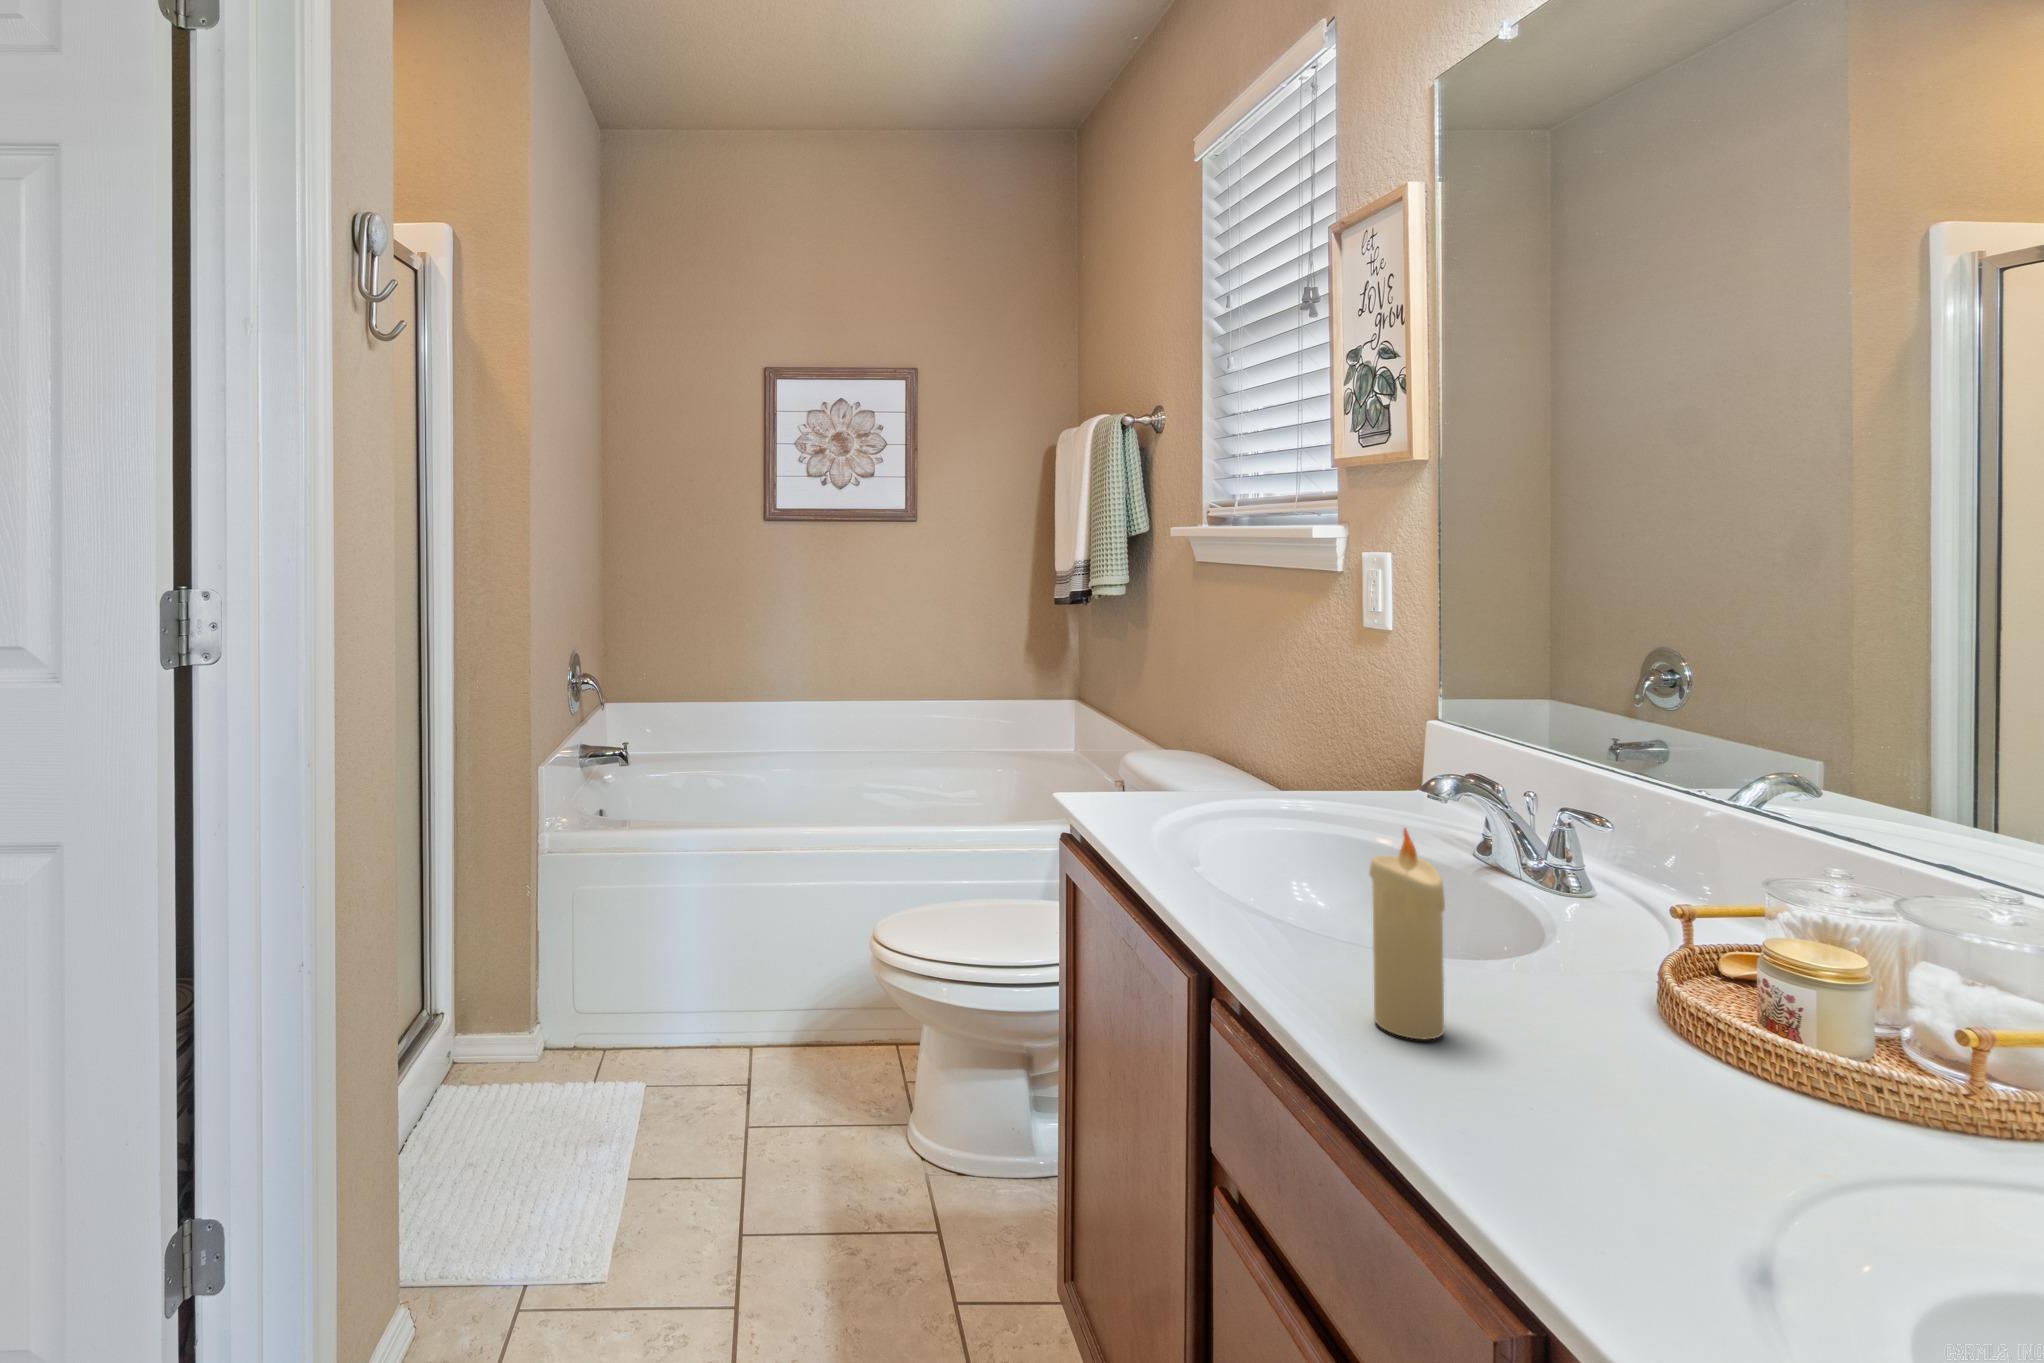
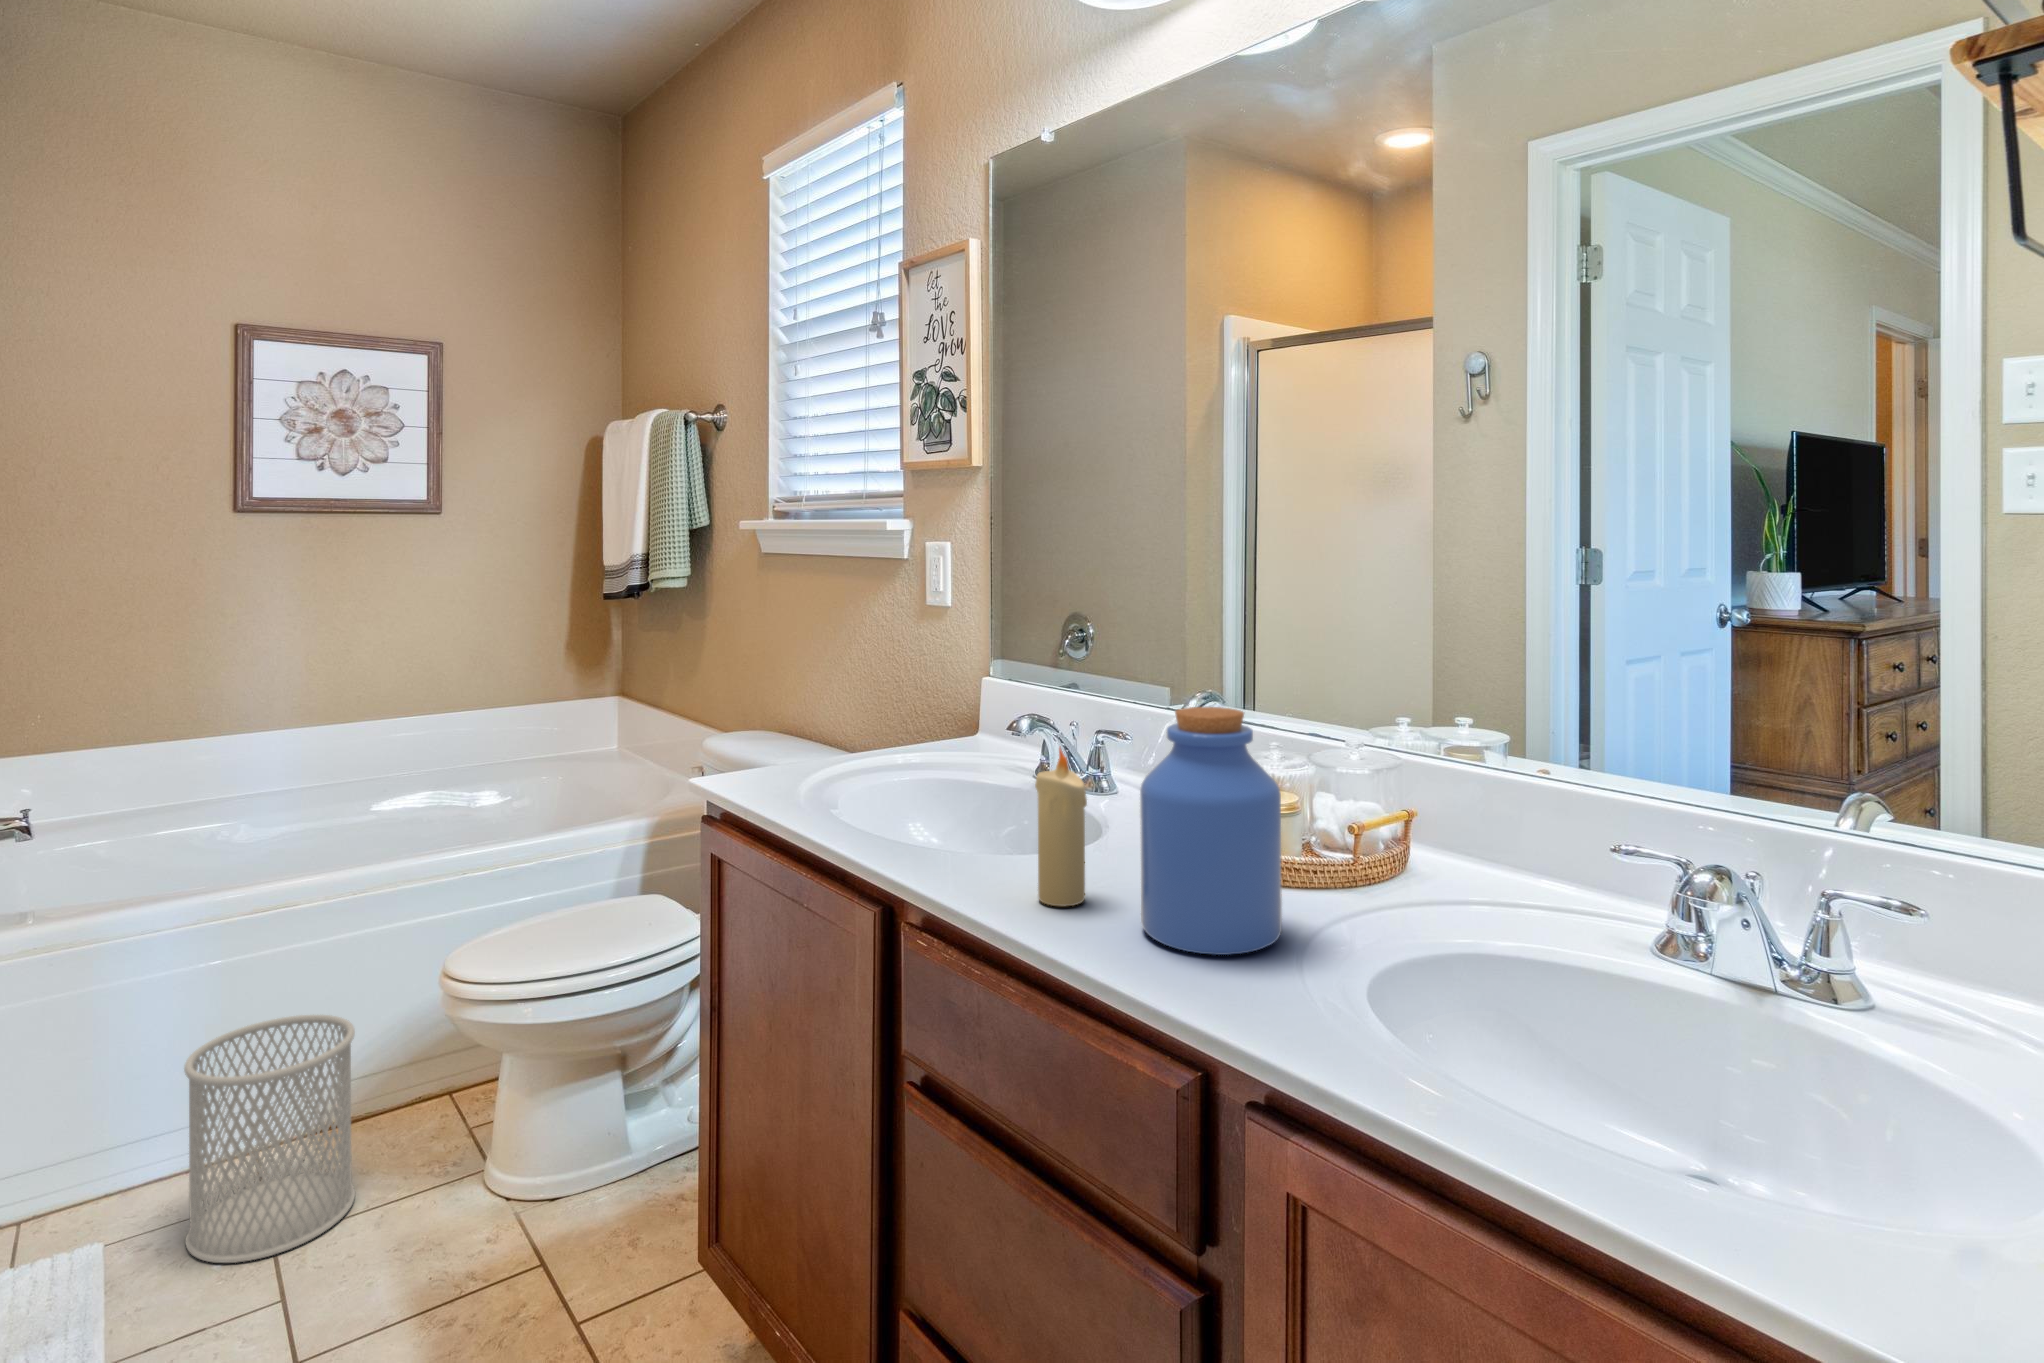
jar: none [1502,802,1758,1187] -> present [1140,707,1282,955]
wastebasket: none [691,944,810,1141] -> present [184,1015,355,1263]

